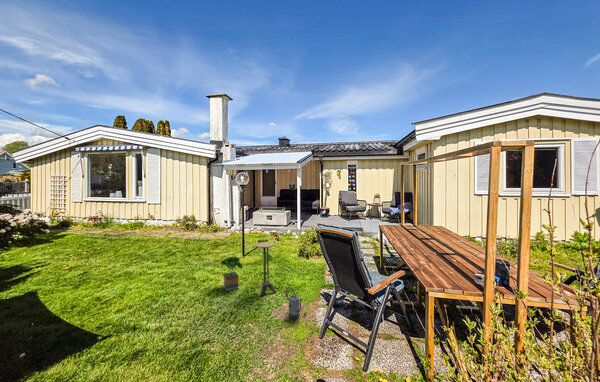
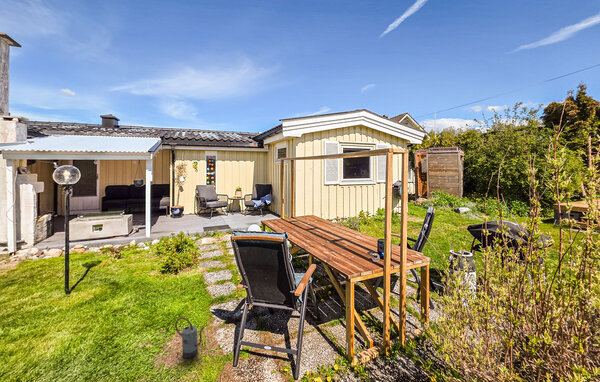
side table: present [256,242,276,296] -> none [112,263,150,345]
potted tree: present [221,257,243,291] -> none [34,297,86,358]

